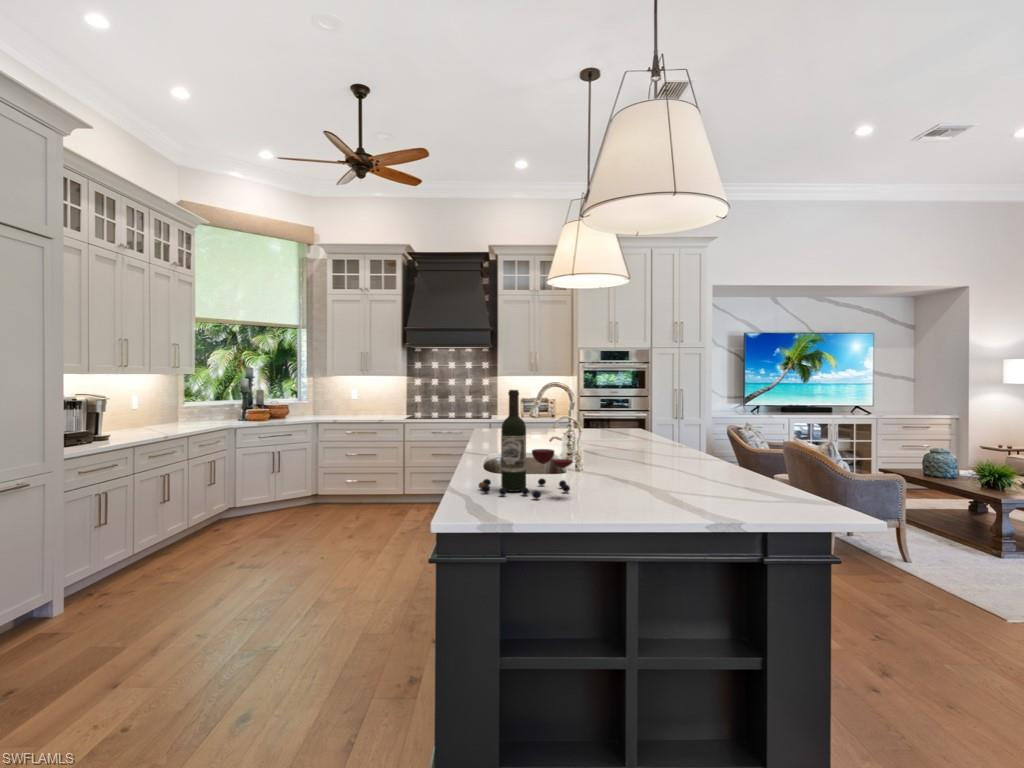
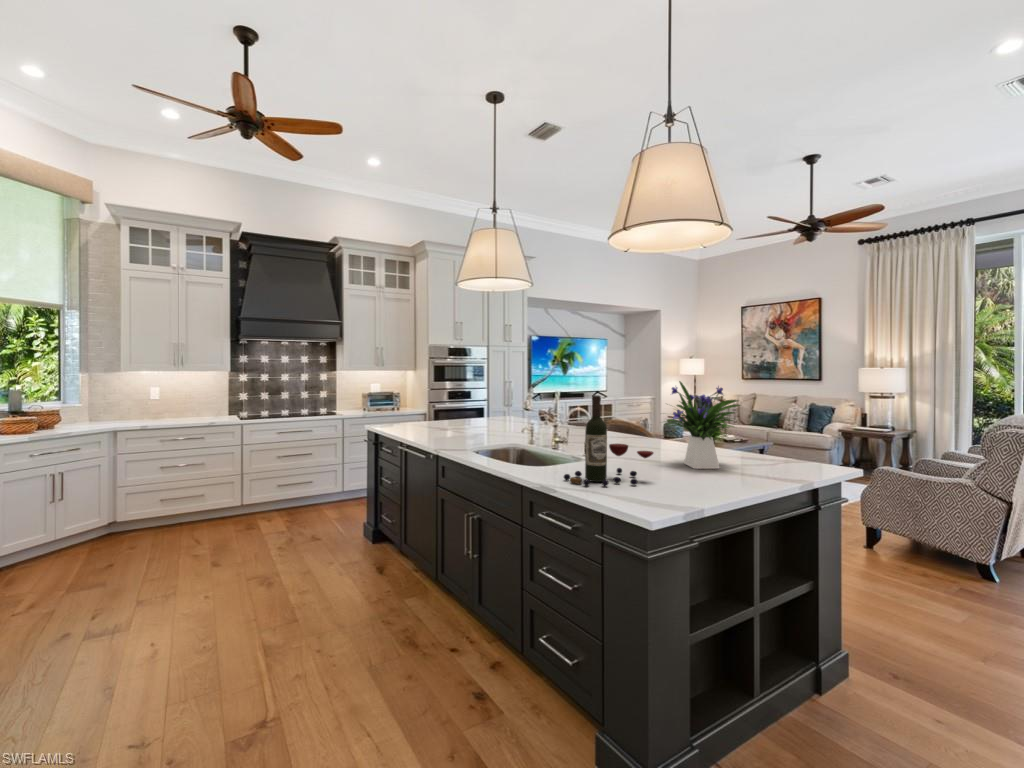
flower arrangement: none [642,374,762,498] -> present [667,381,740,469]

